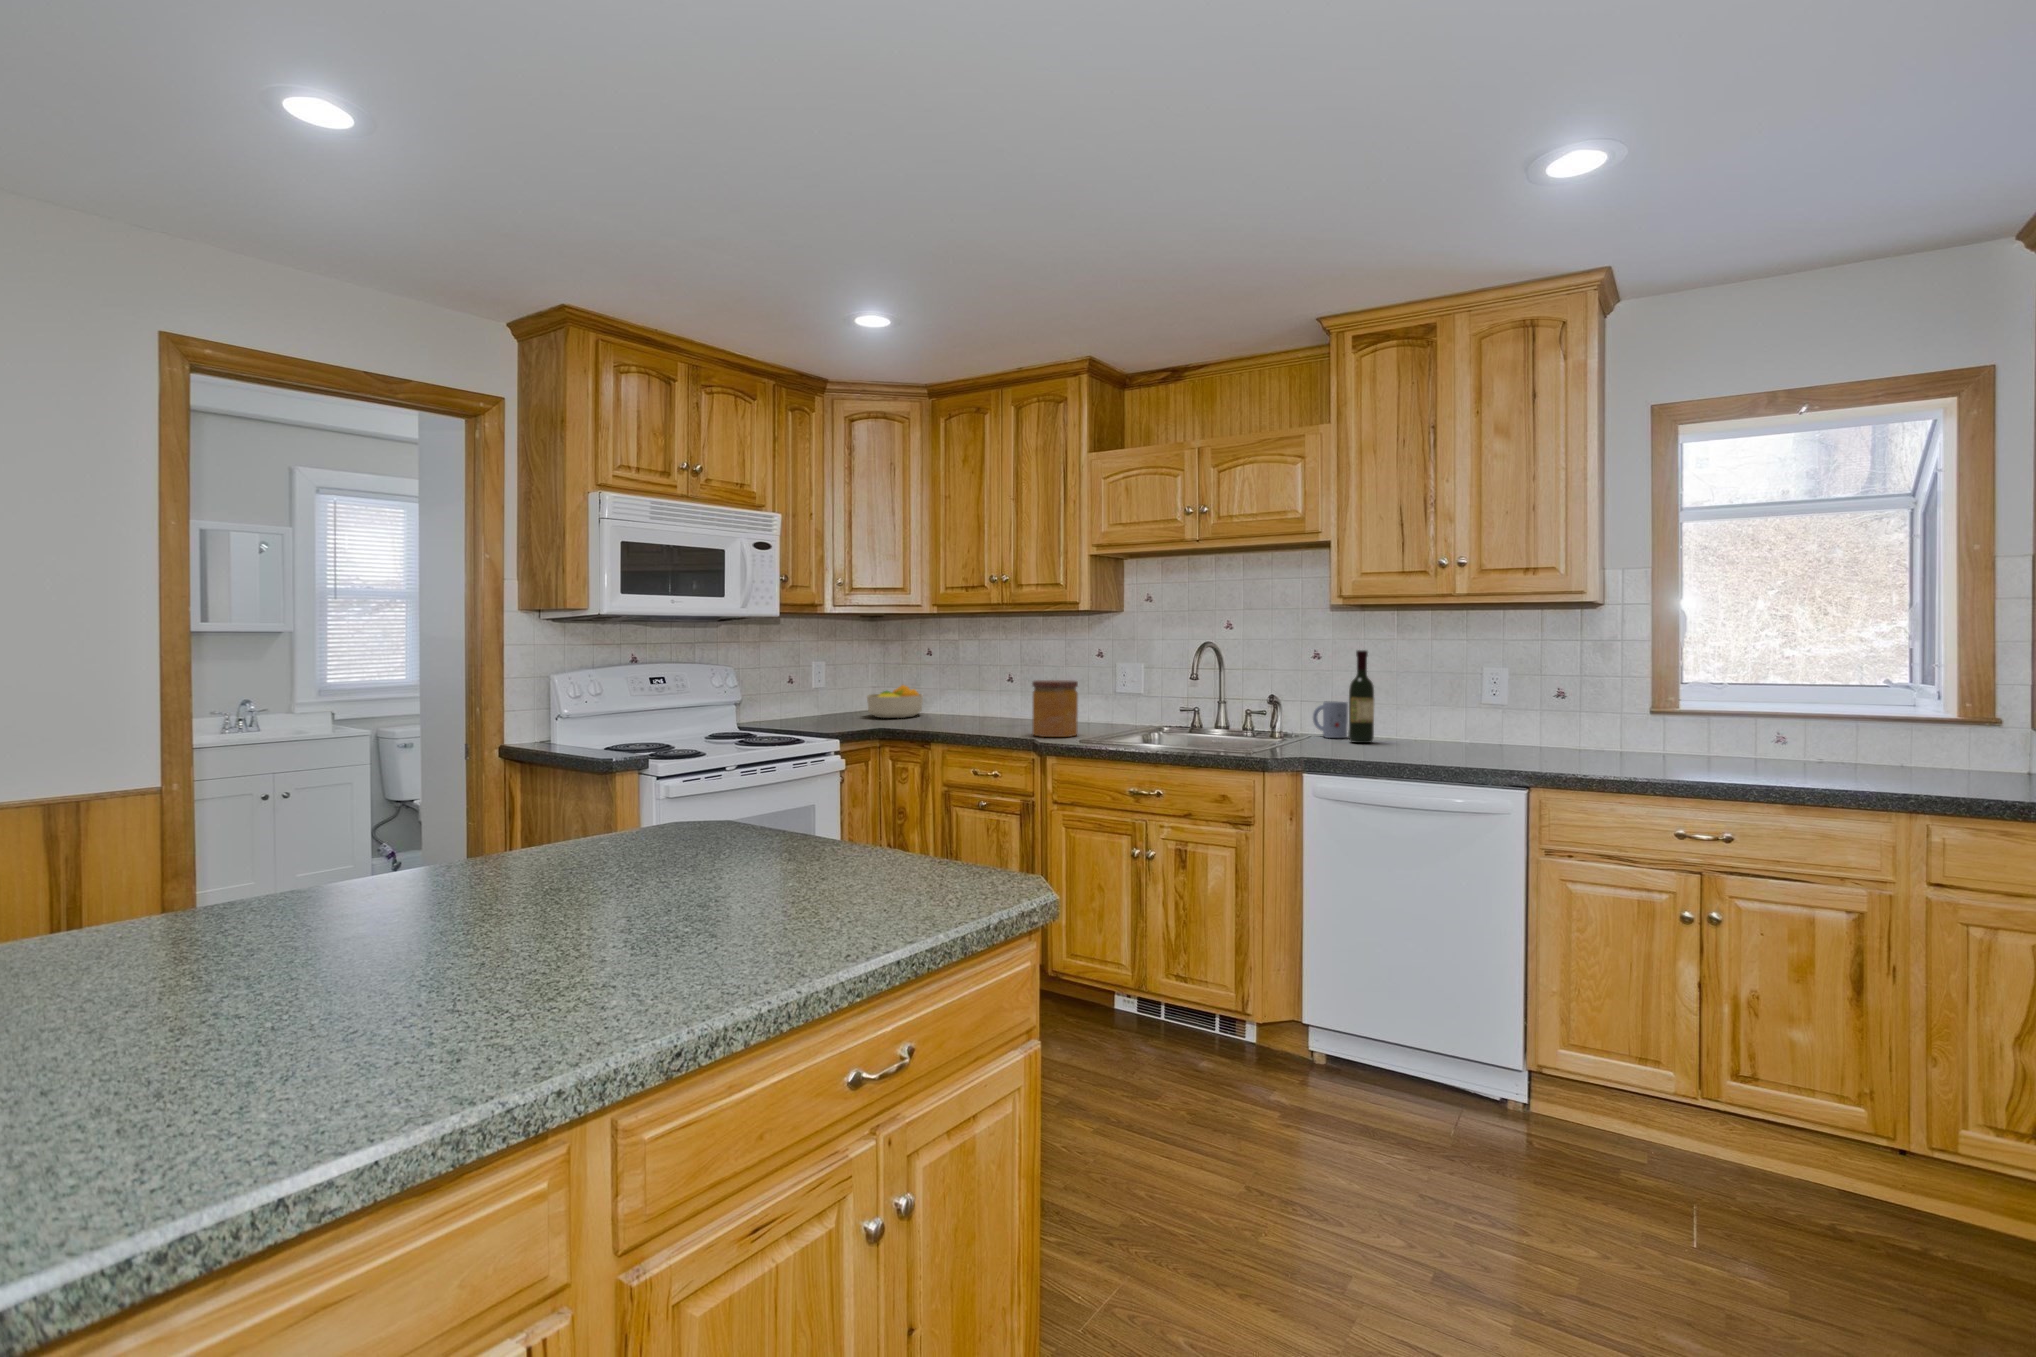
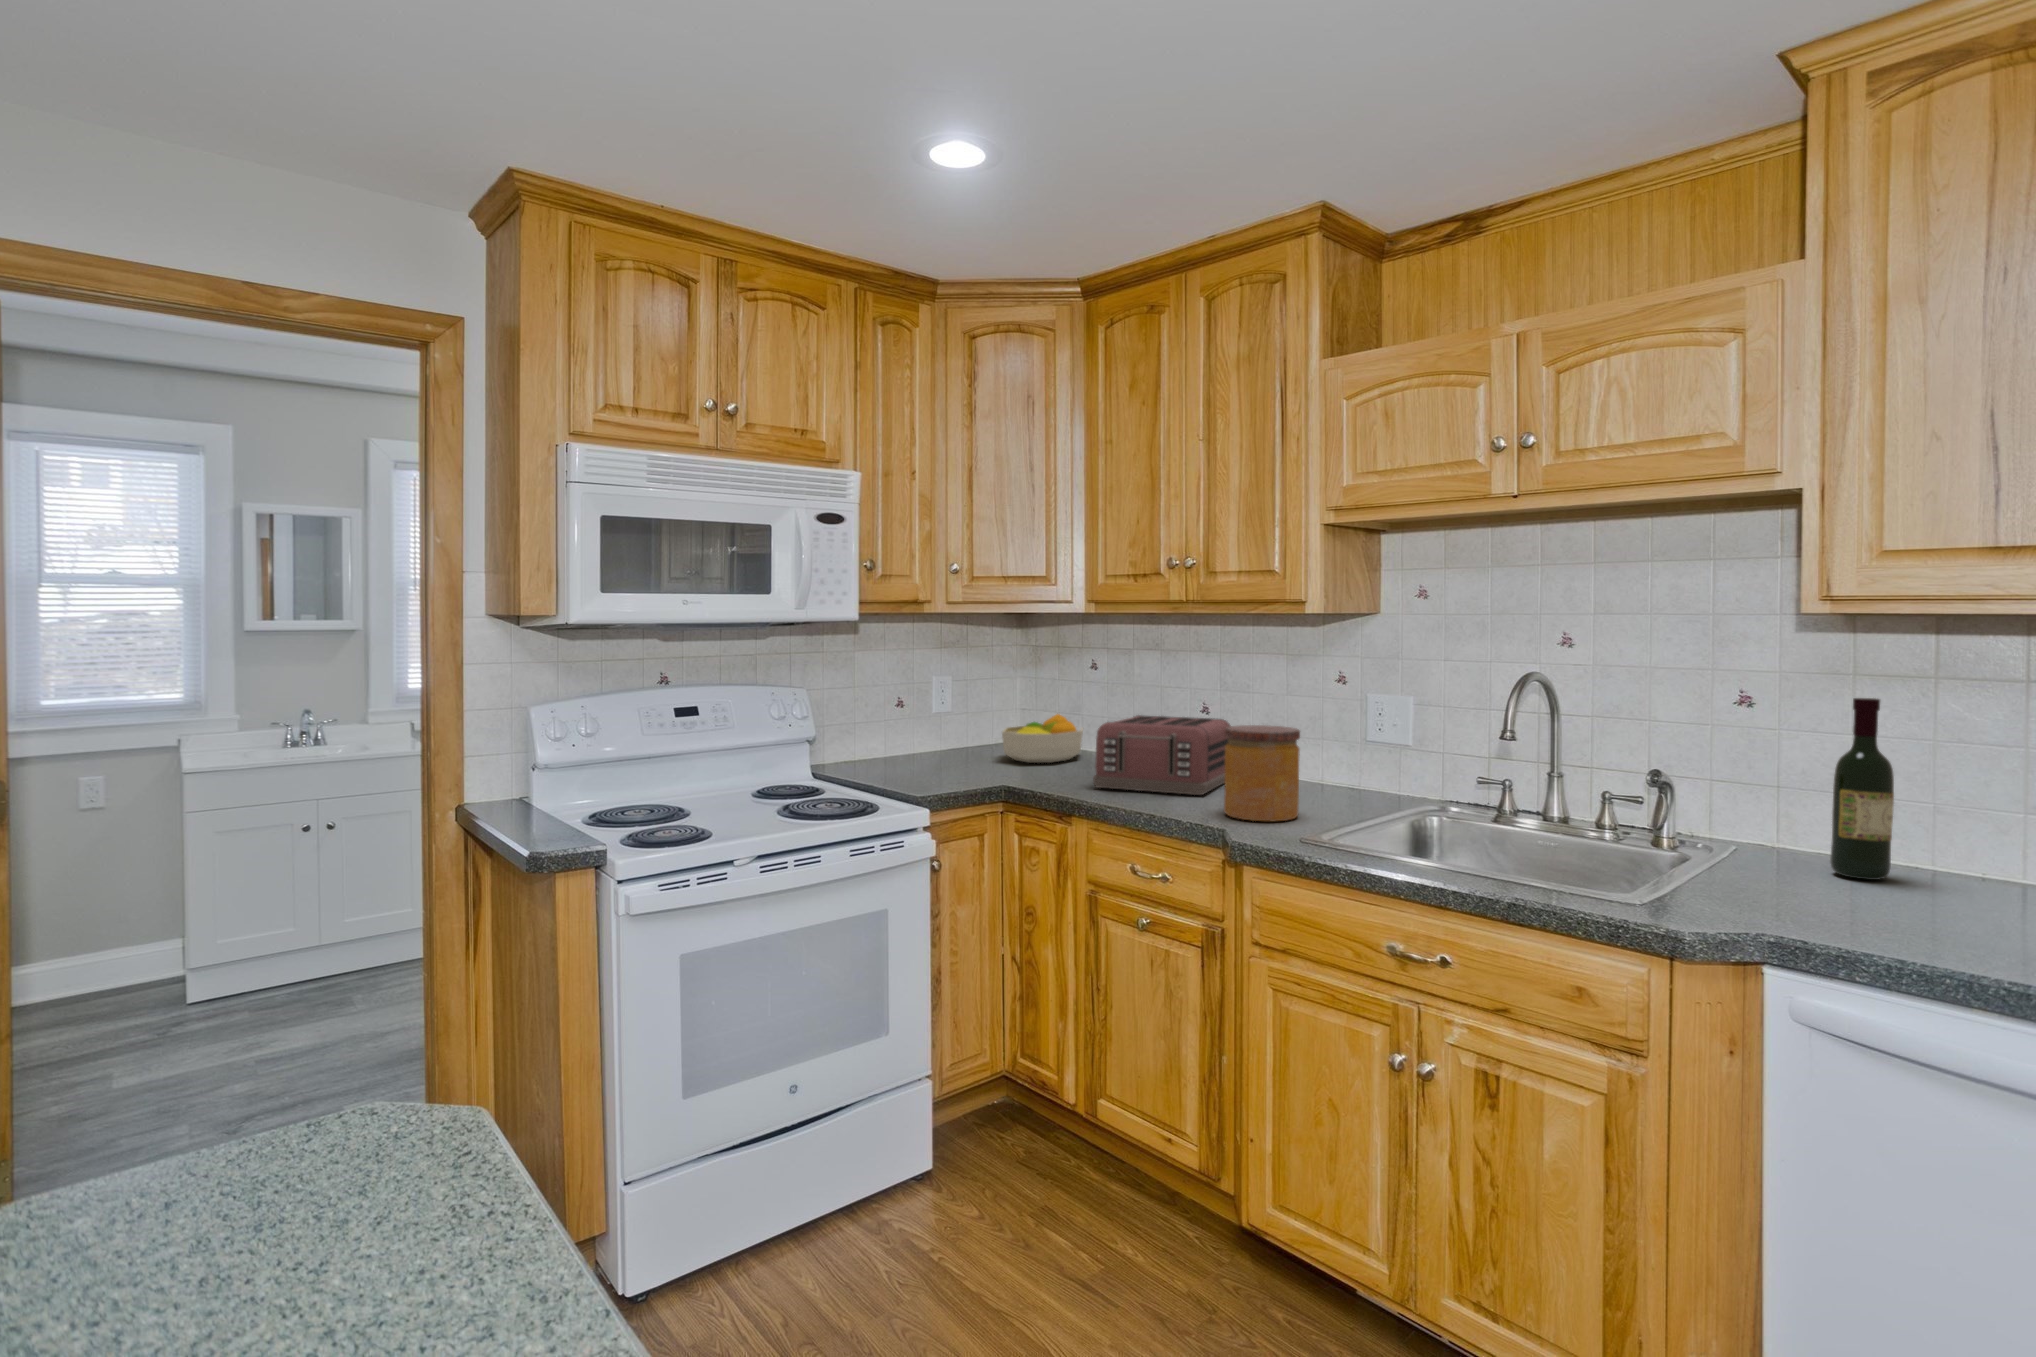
toaster: none [942,681,1032,728] -> present [1093,715,1231,795]
mug: present [1313,701,1348,738] -> none [1740,786,1820,859]

